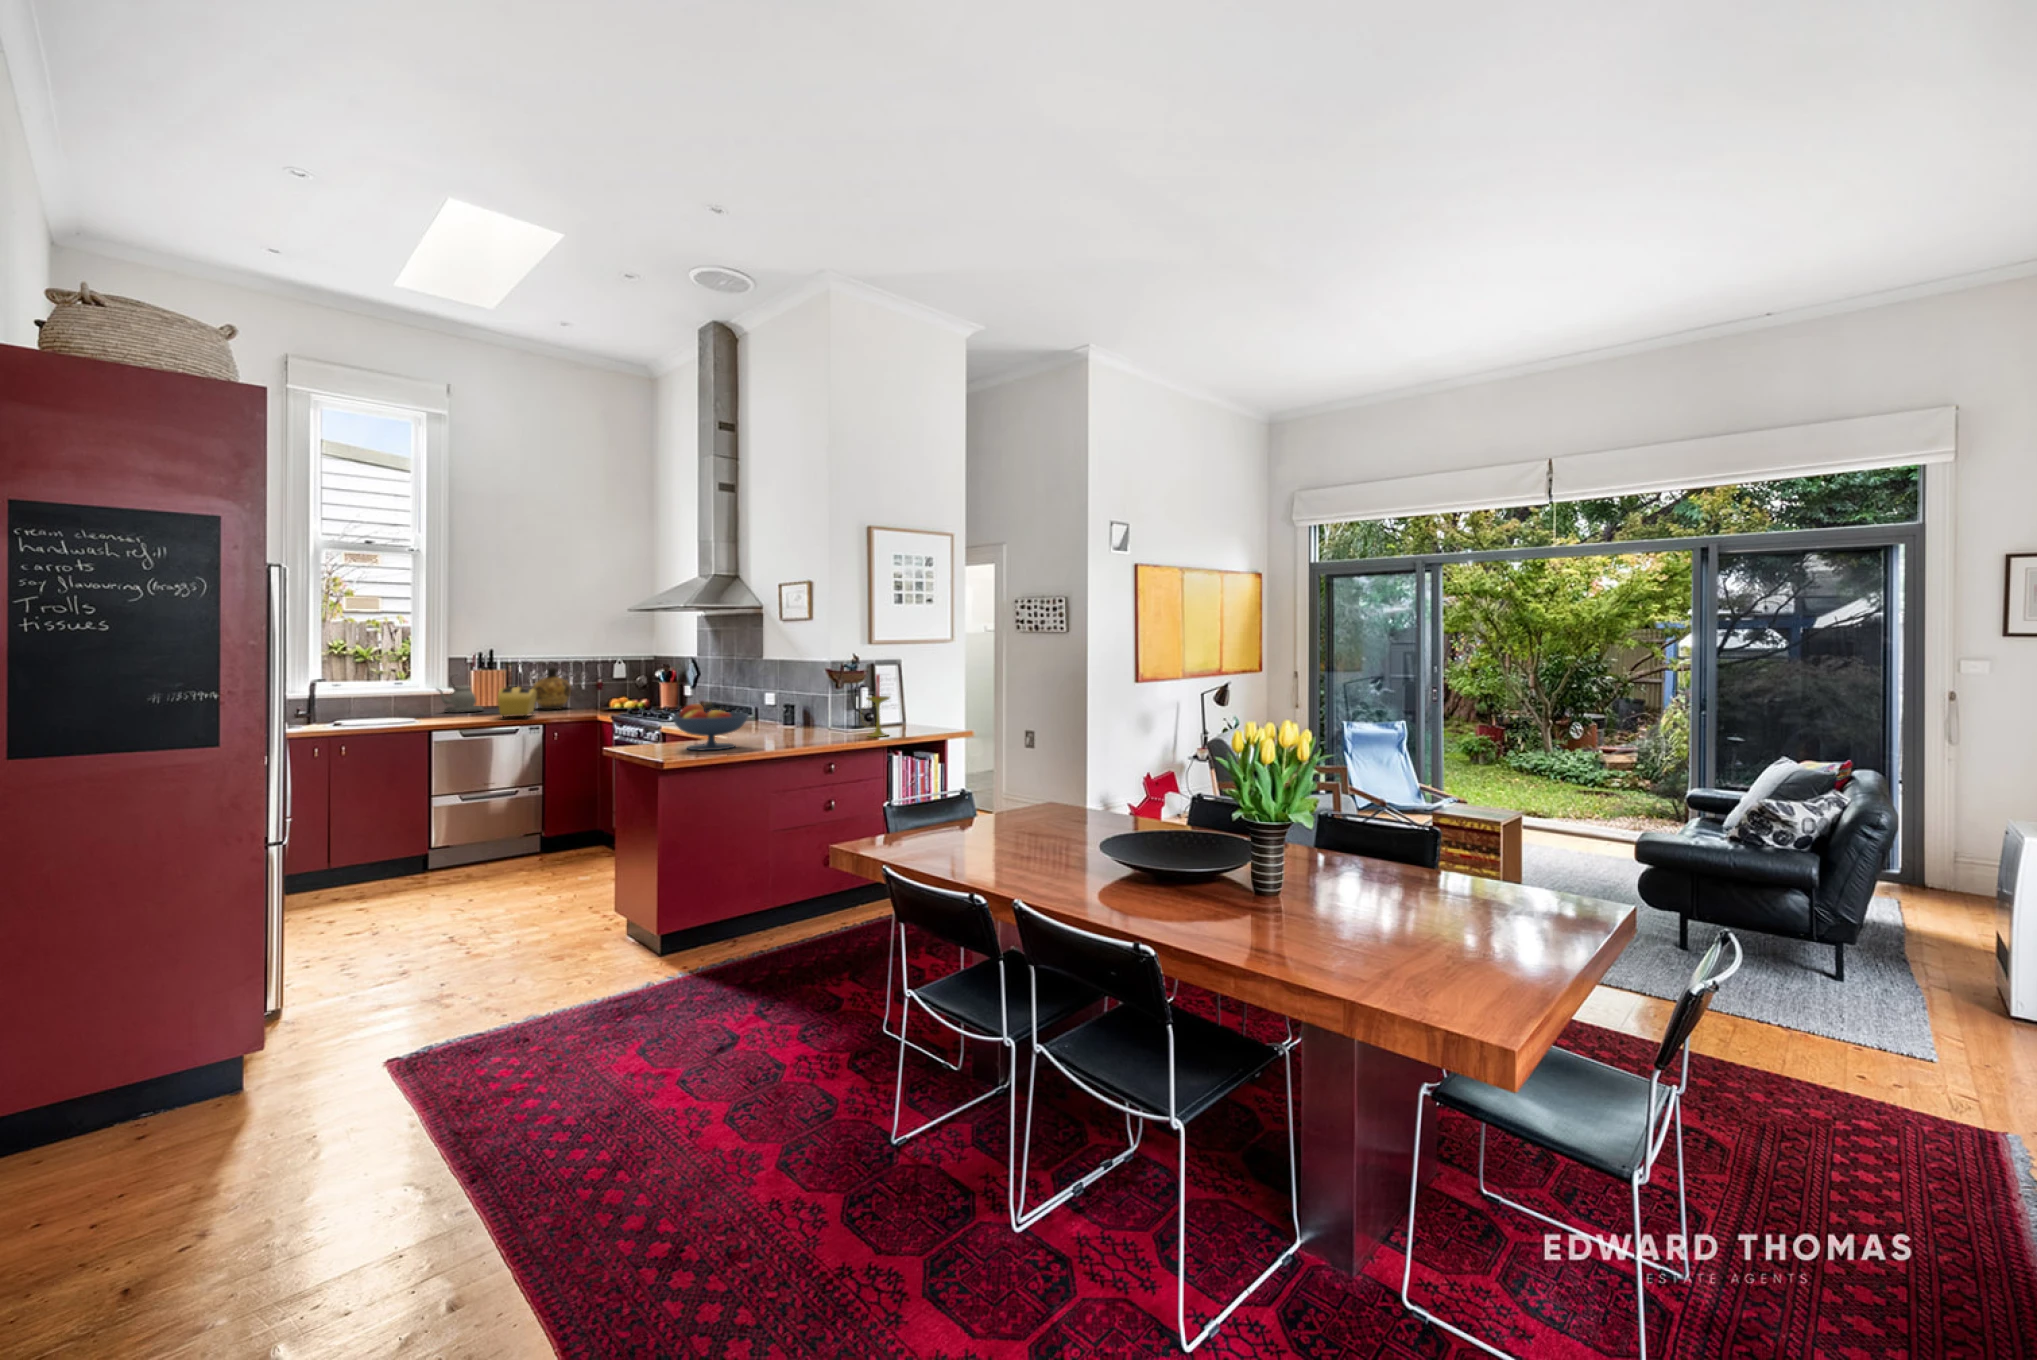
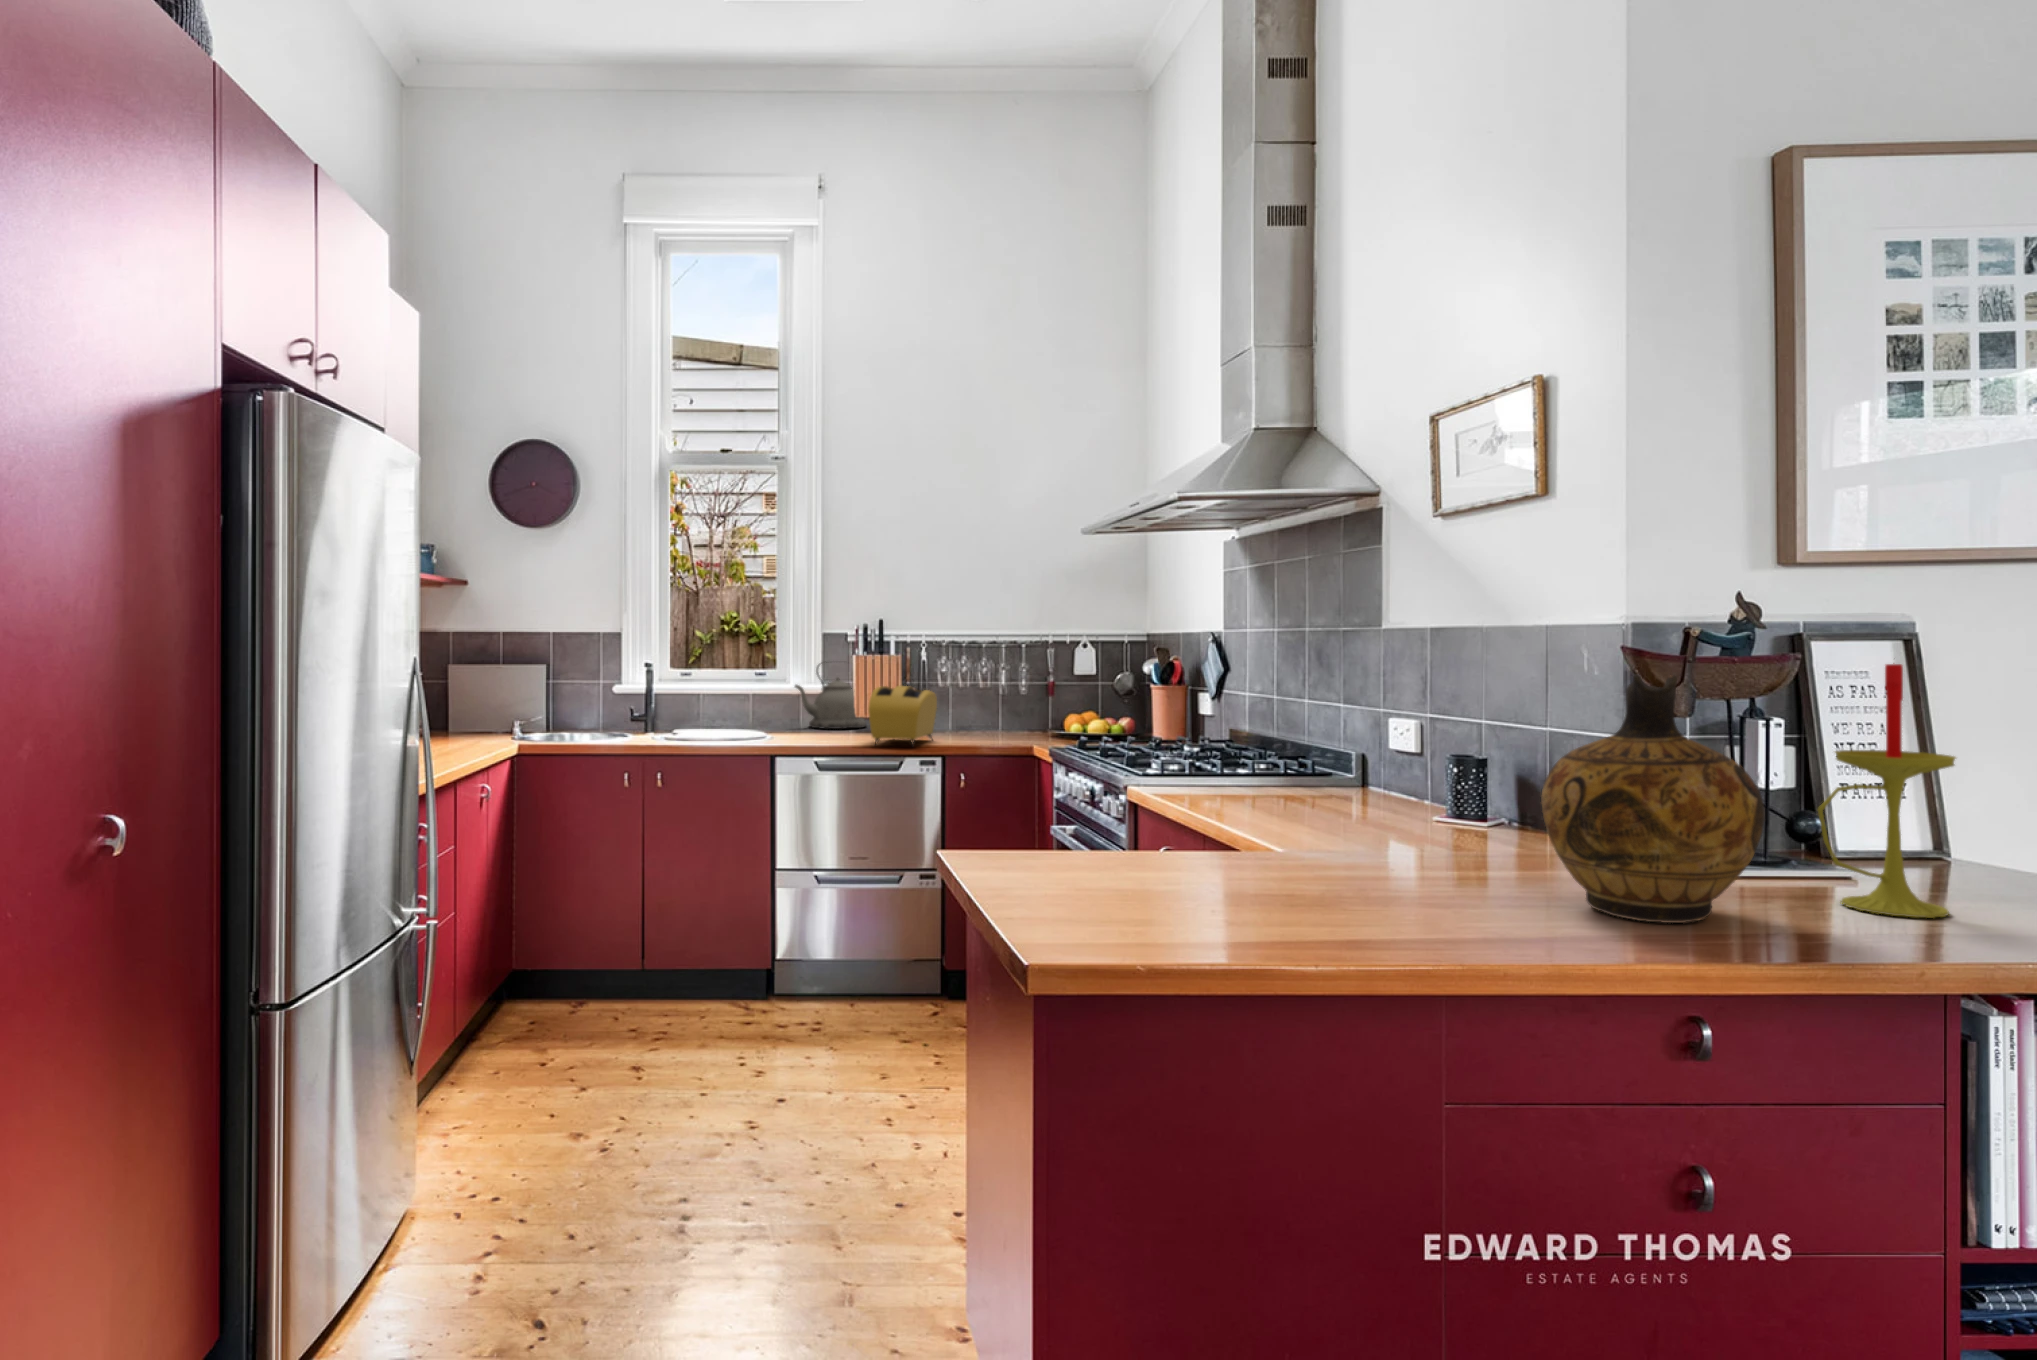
ceramic jug: present [532,667,571,709] -> present [1541,675,1765,923]
fruit bowl: present [673,704,748,750] -> none [1132,745,1396,928]

